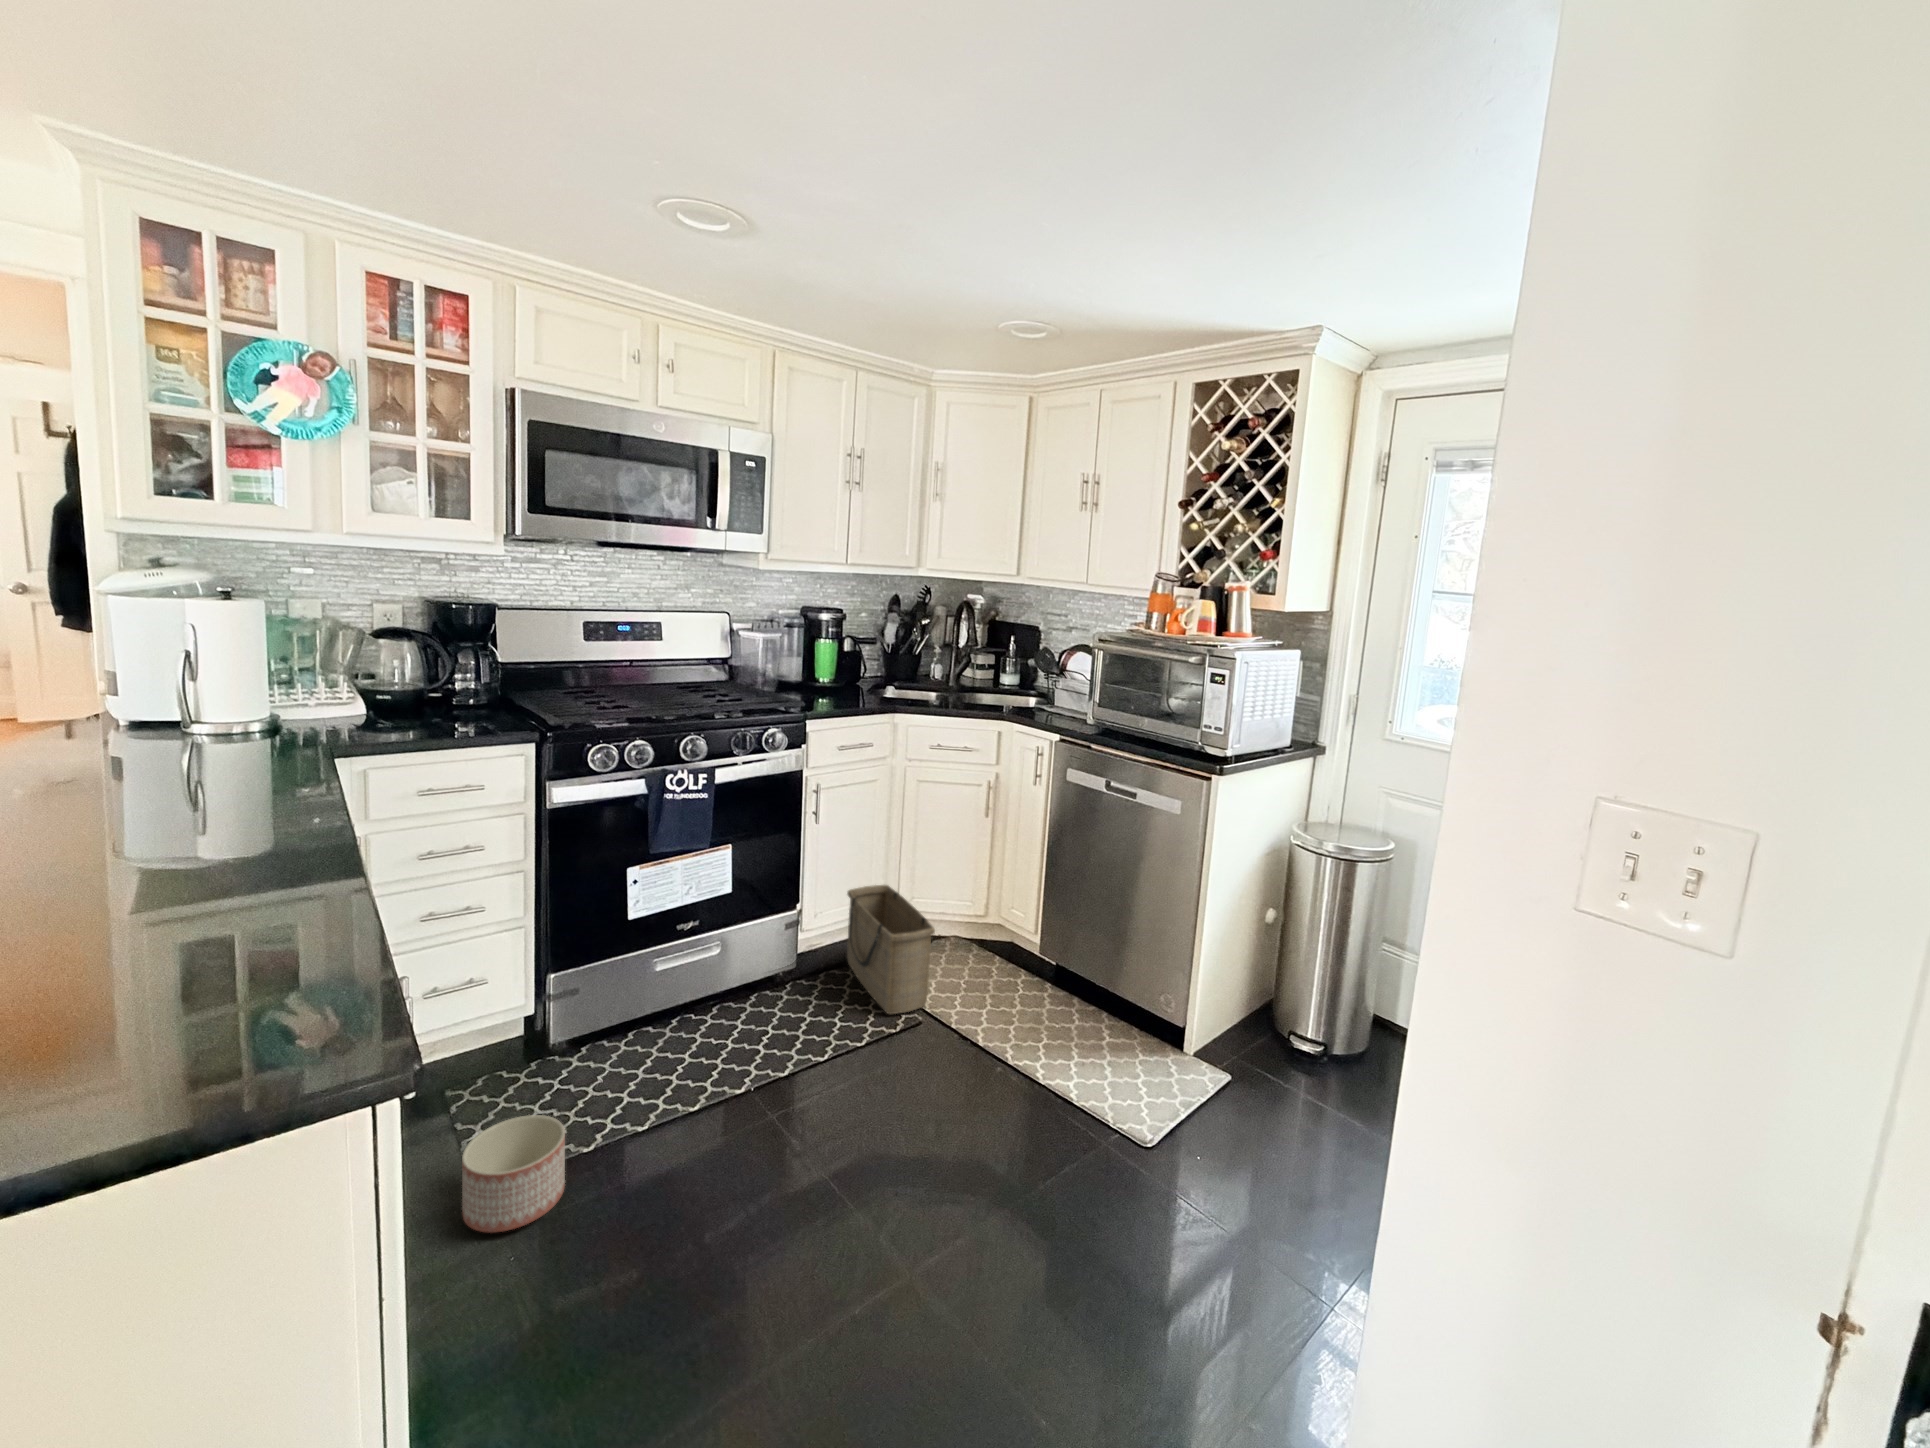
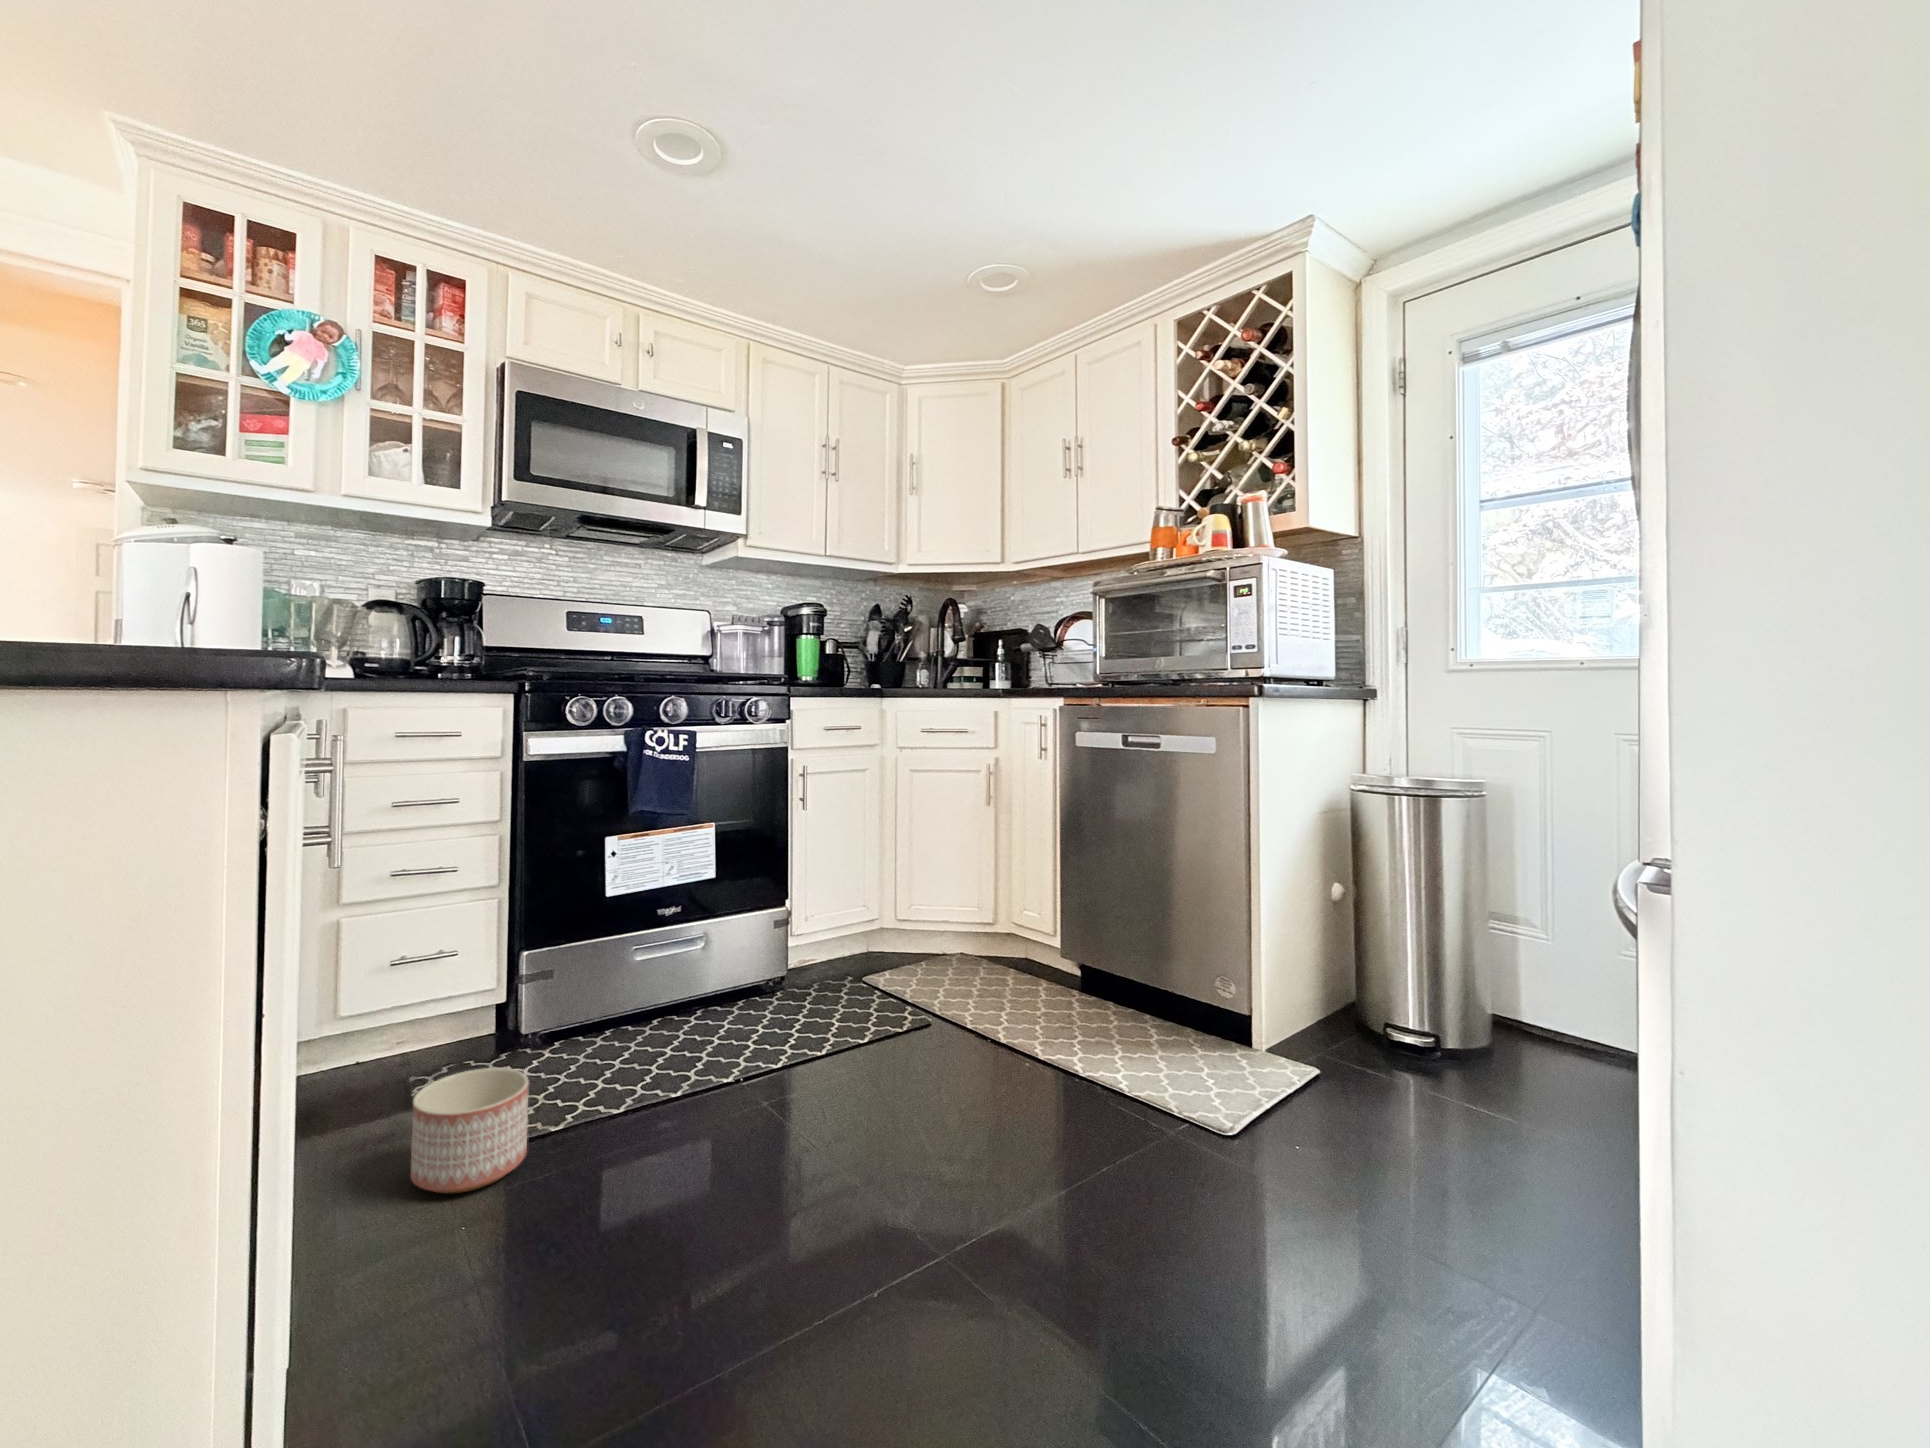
basket: present [847,885,935,1014] -> none [840,883,941,1013]

